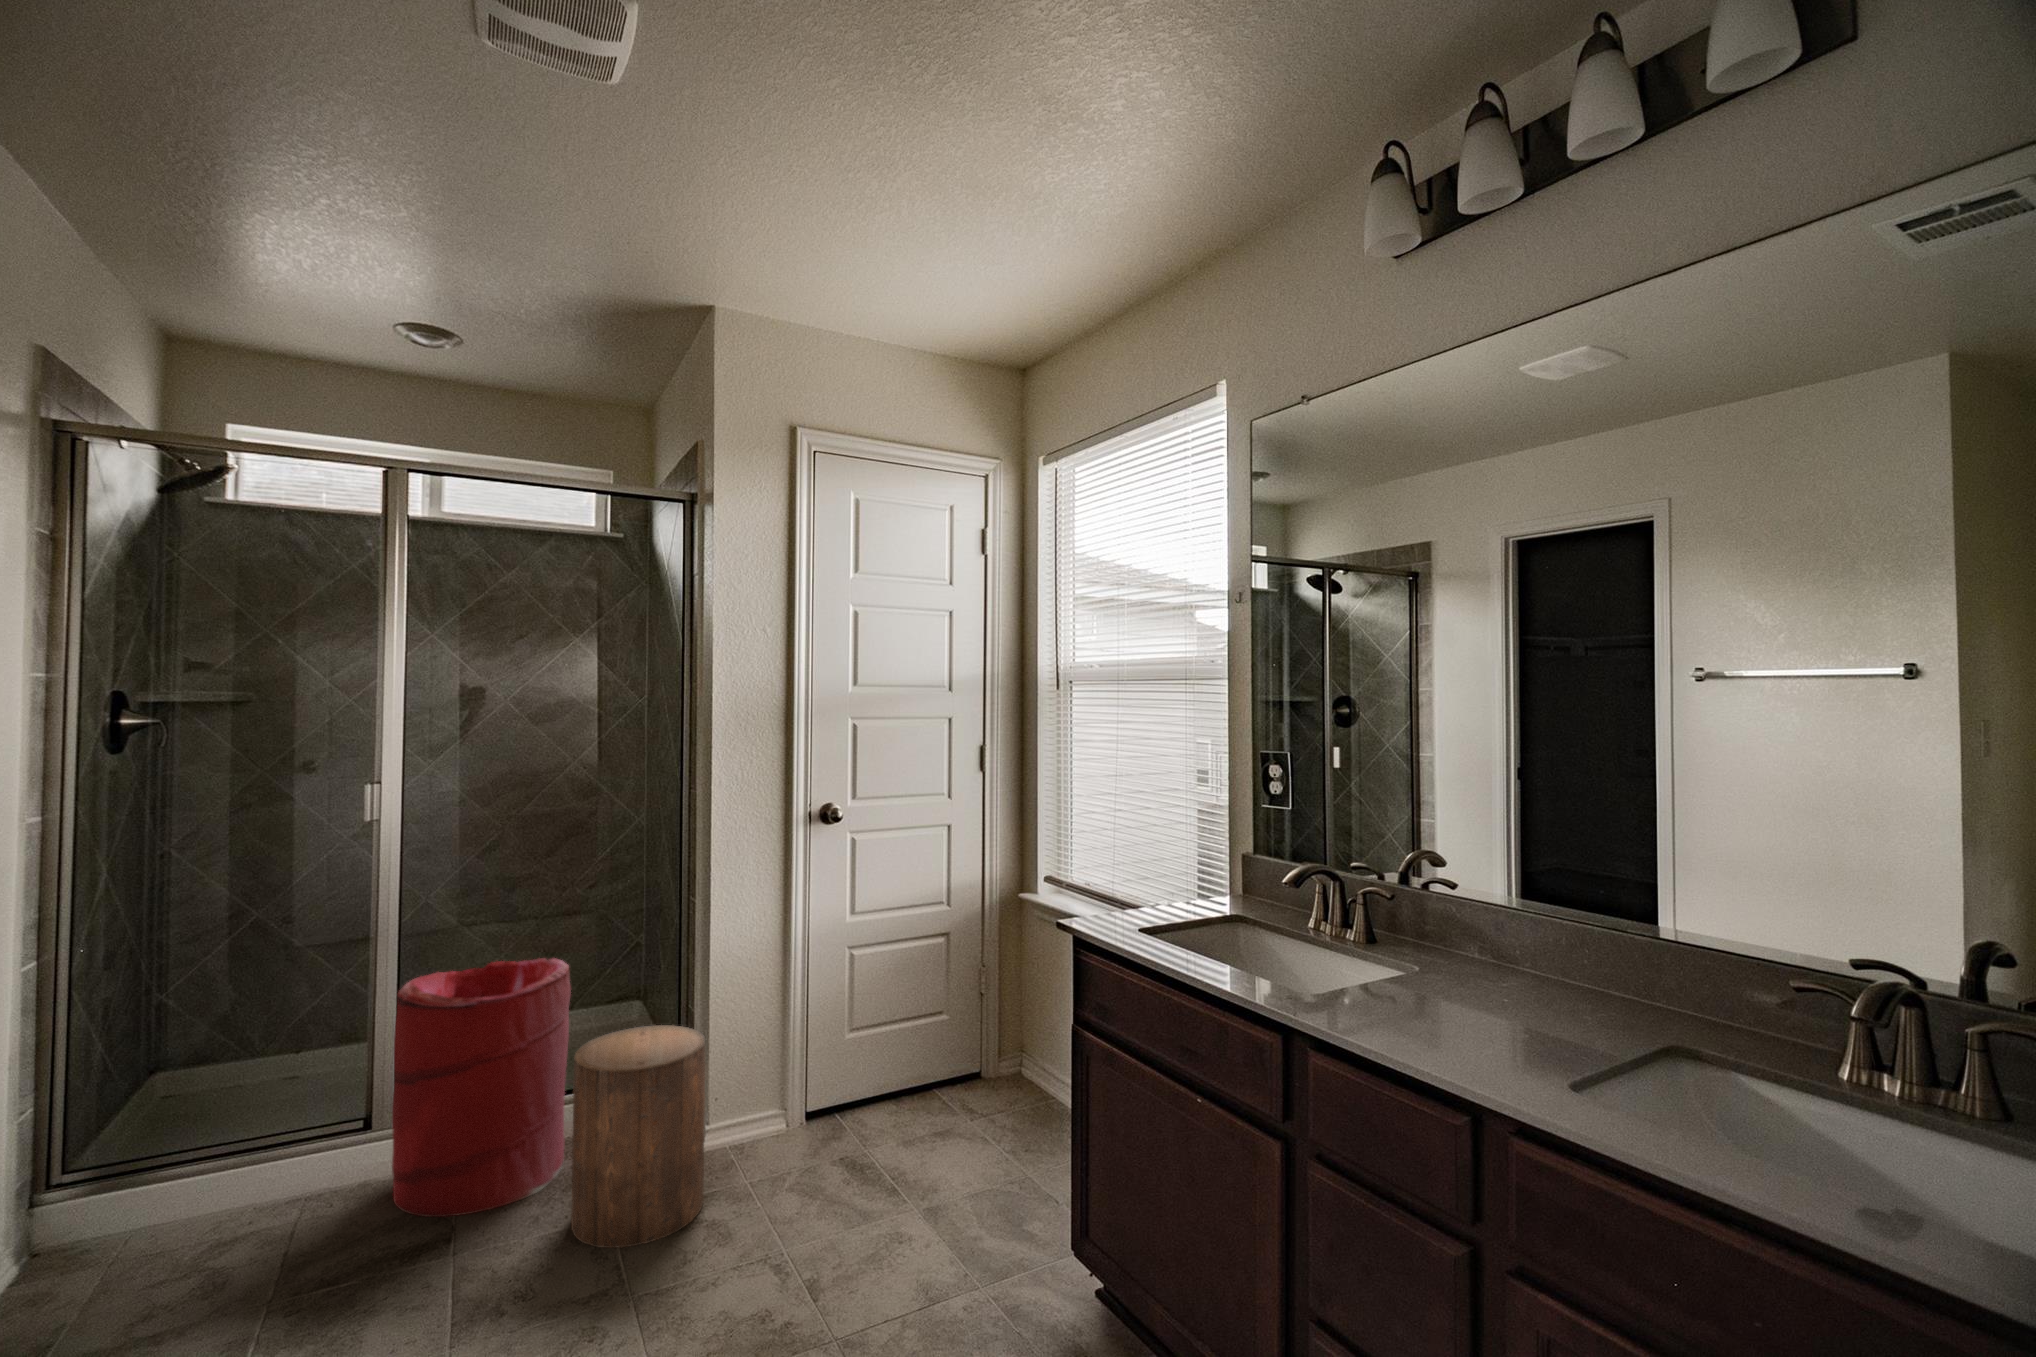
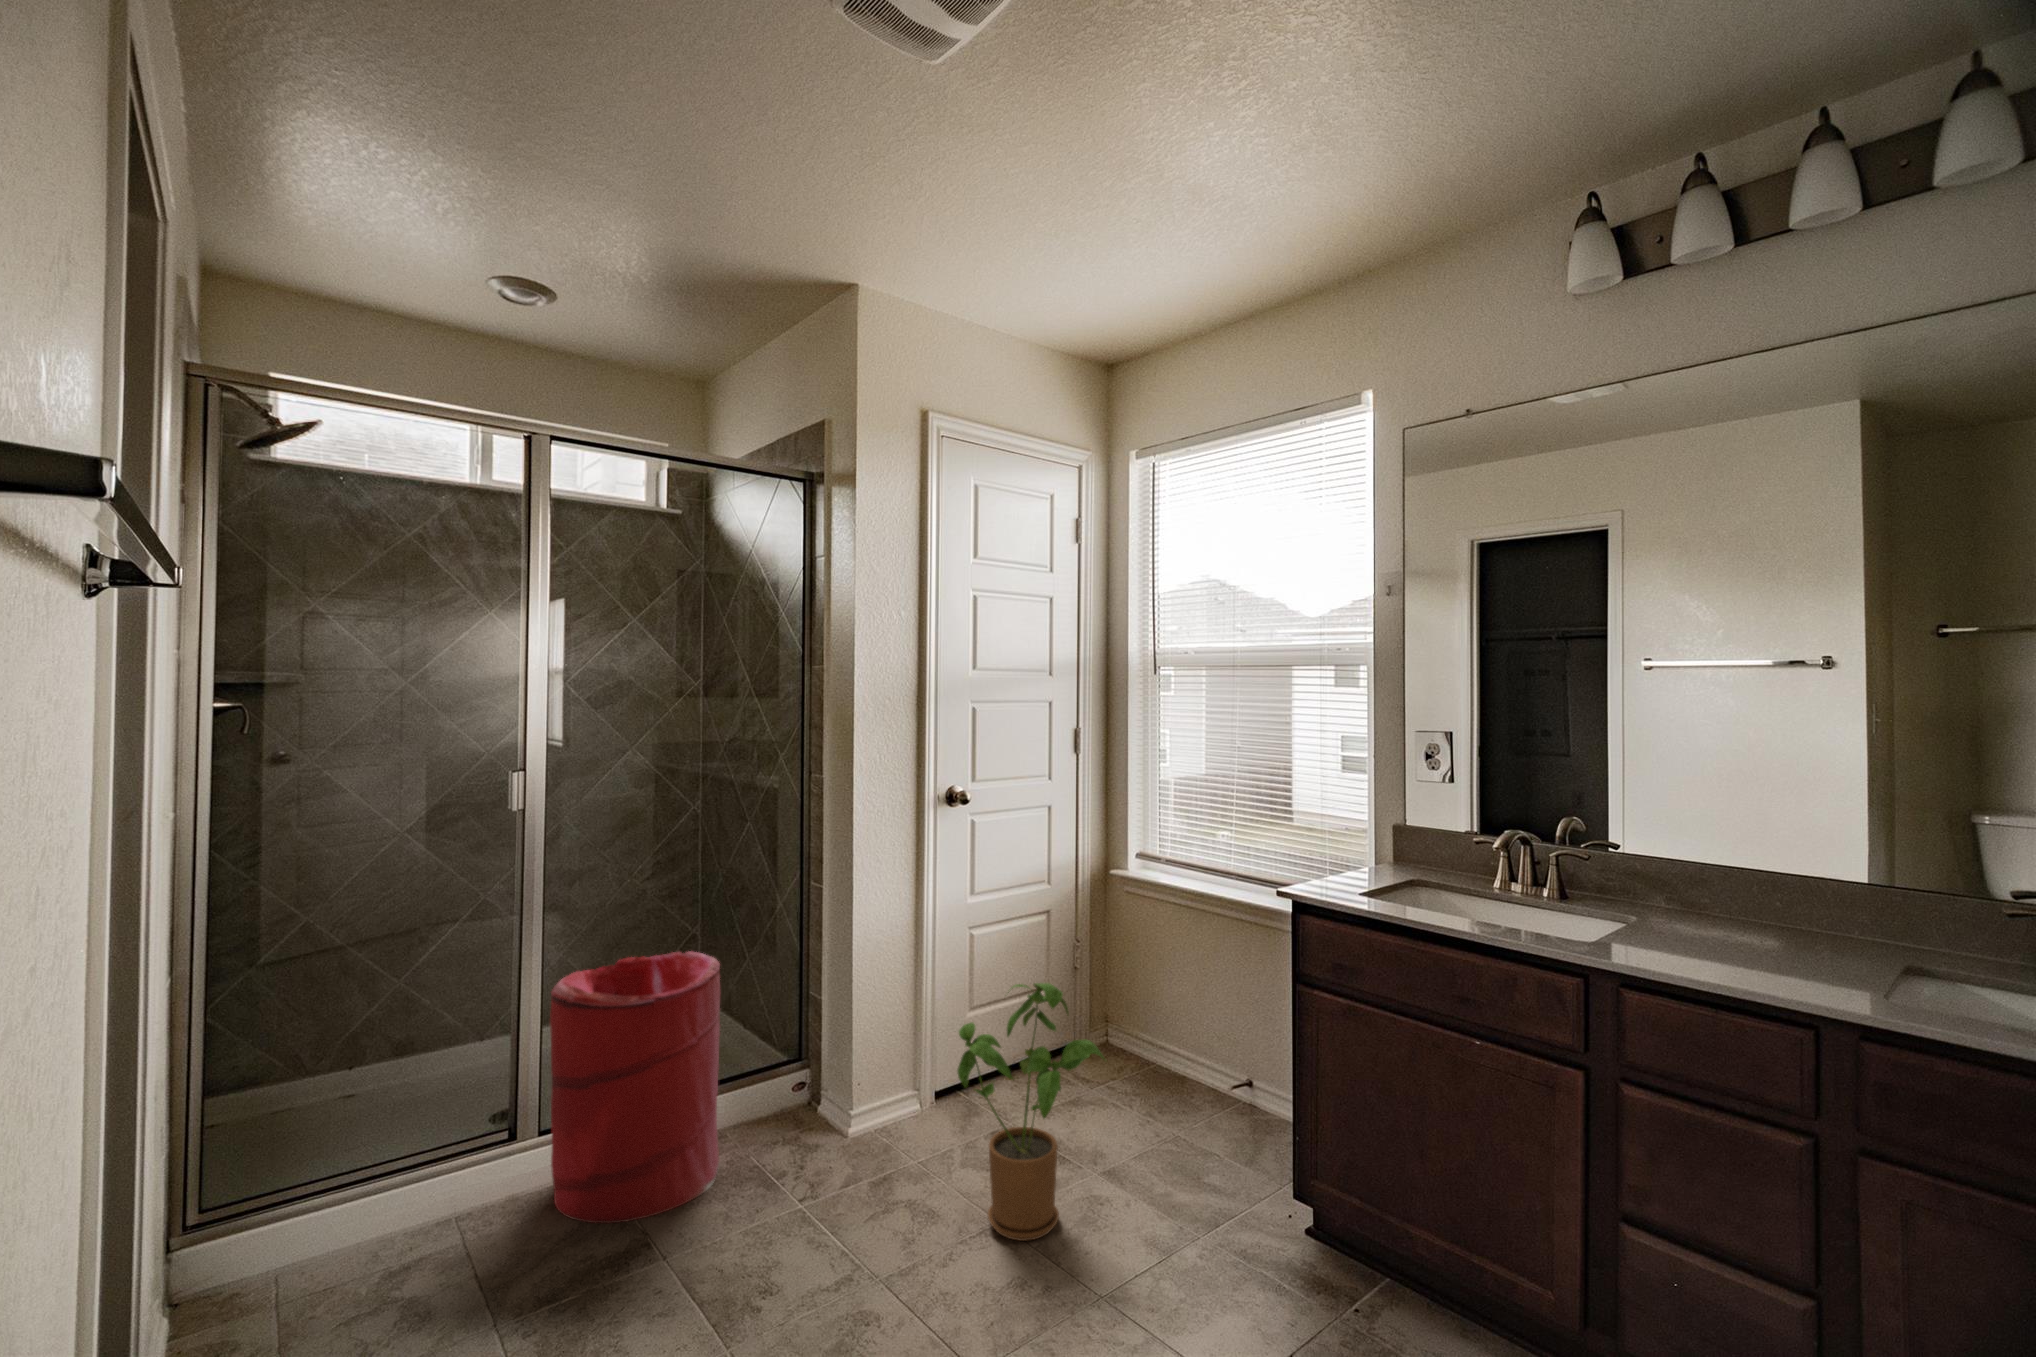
house plant: none [735,1007,883,1275] -> present [957,983,1106,1241]
stool: present [571,1025,705,1248] -> none [767,1011,892,1235]

